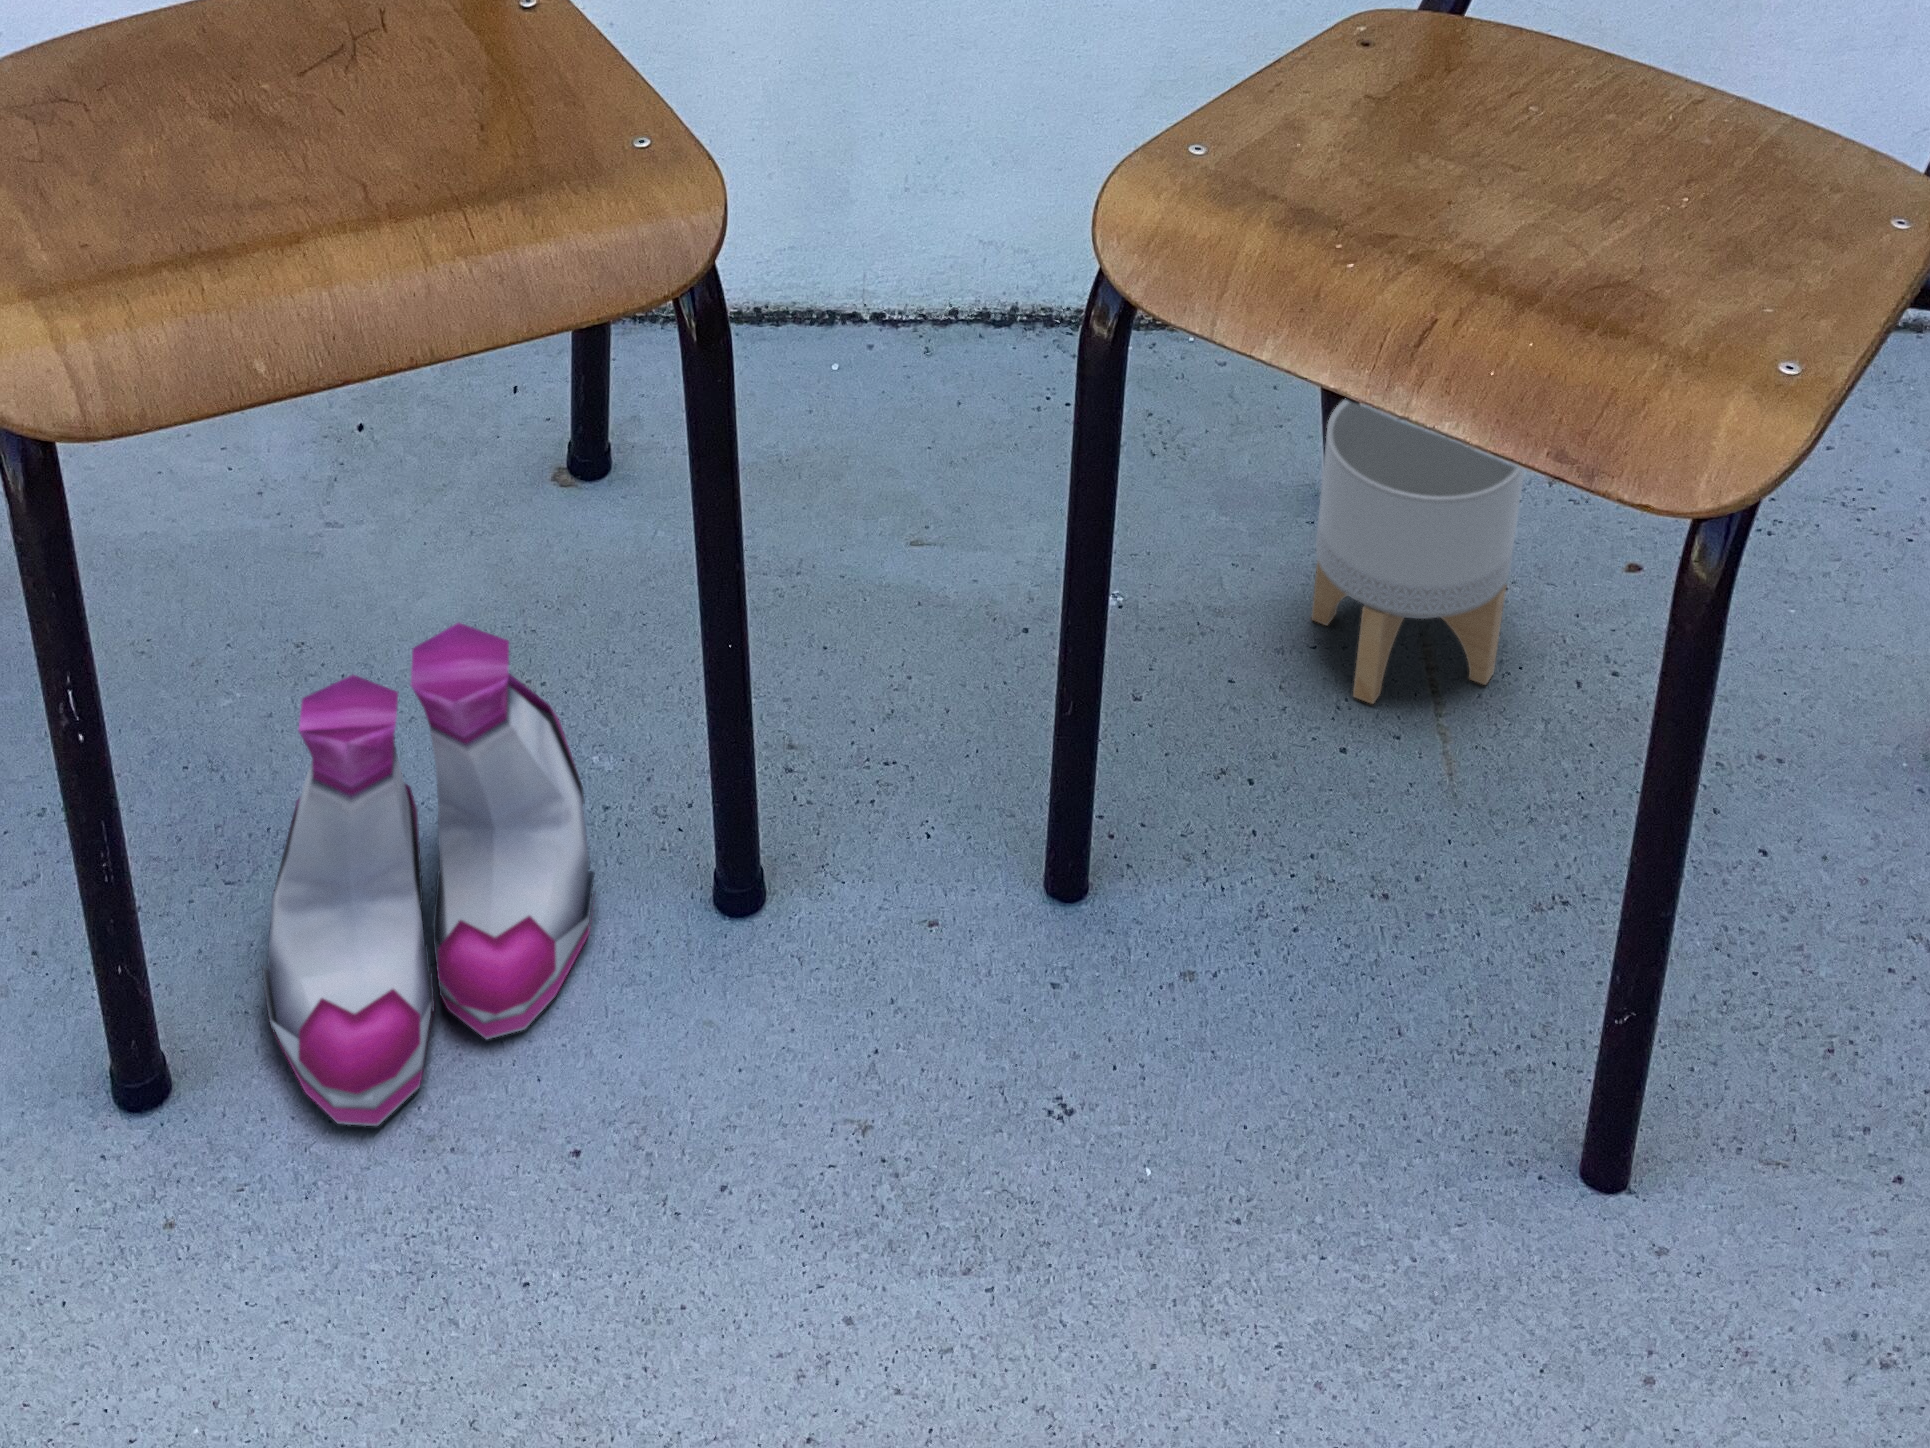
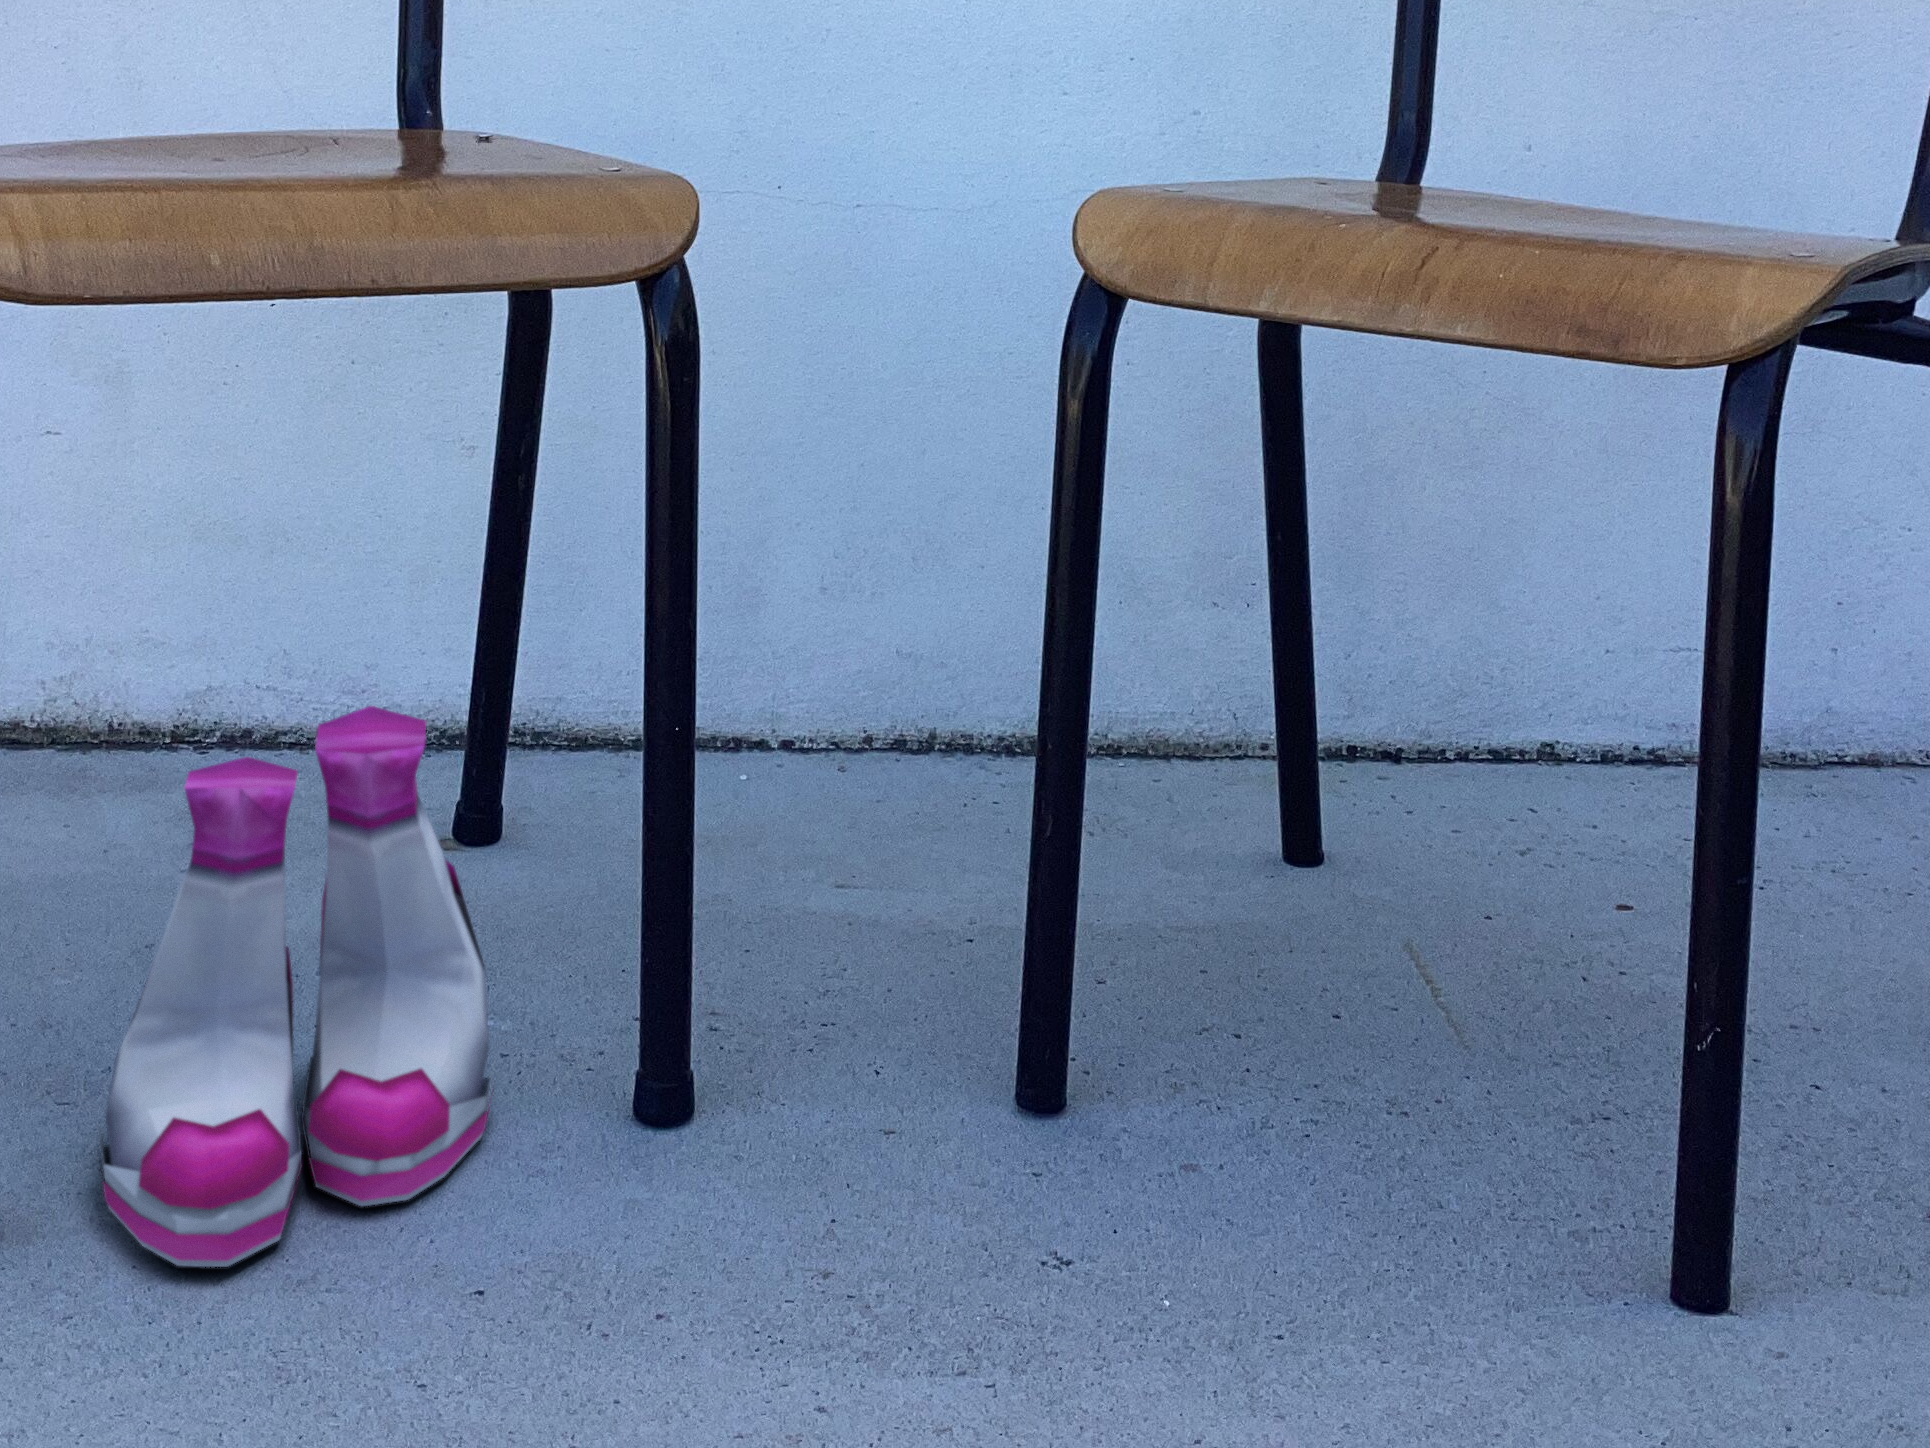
planter: present [1312,400,1524,704] -> none [1282,643,1503,984]

